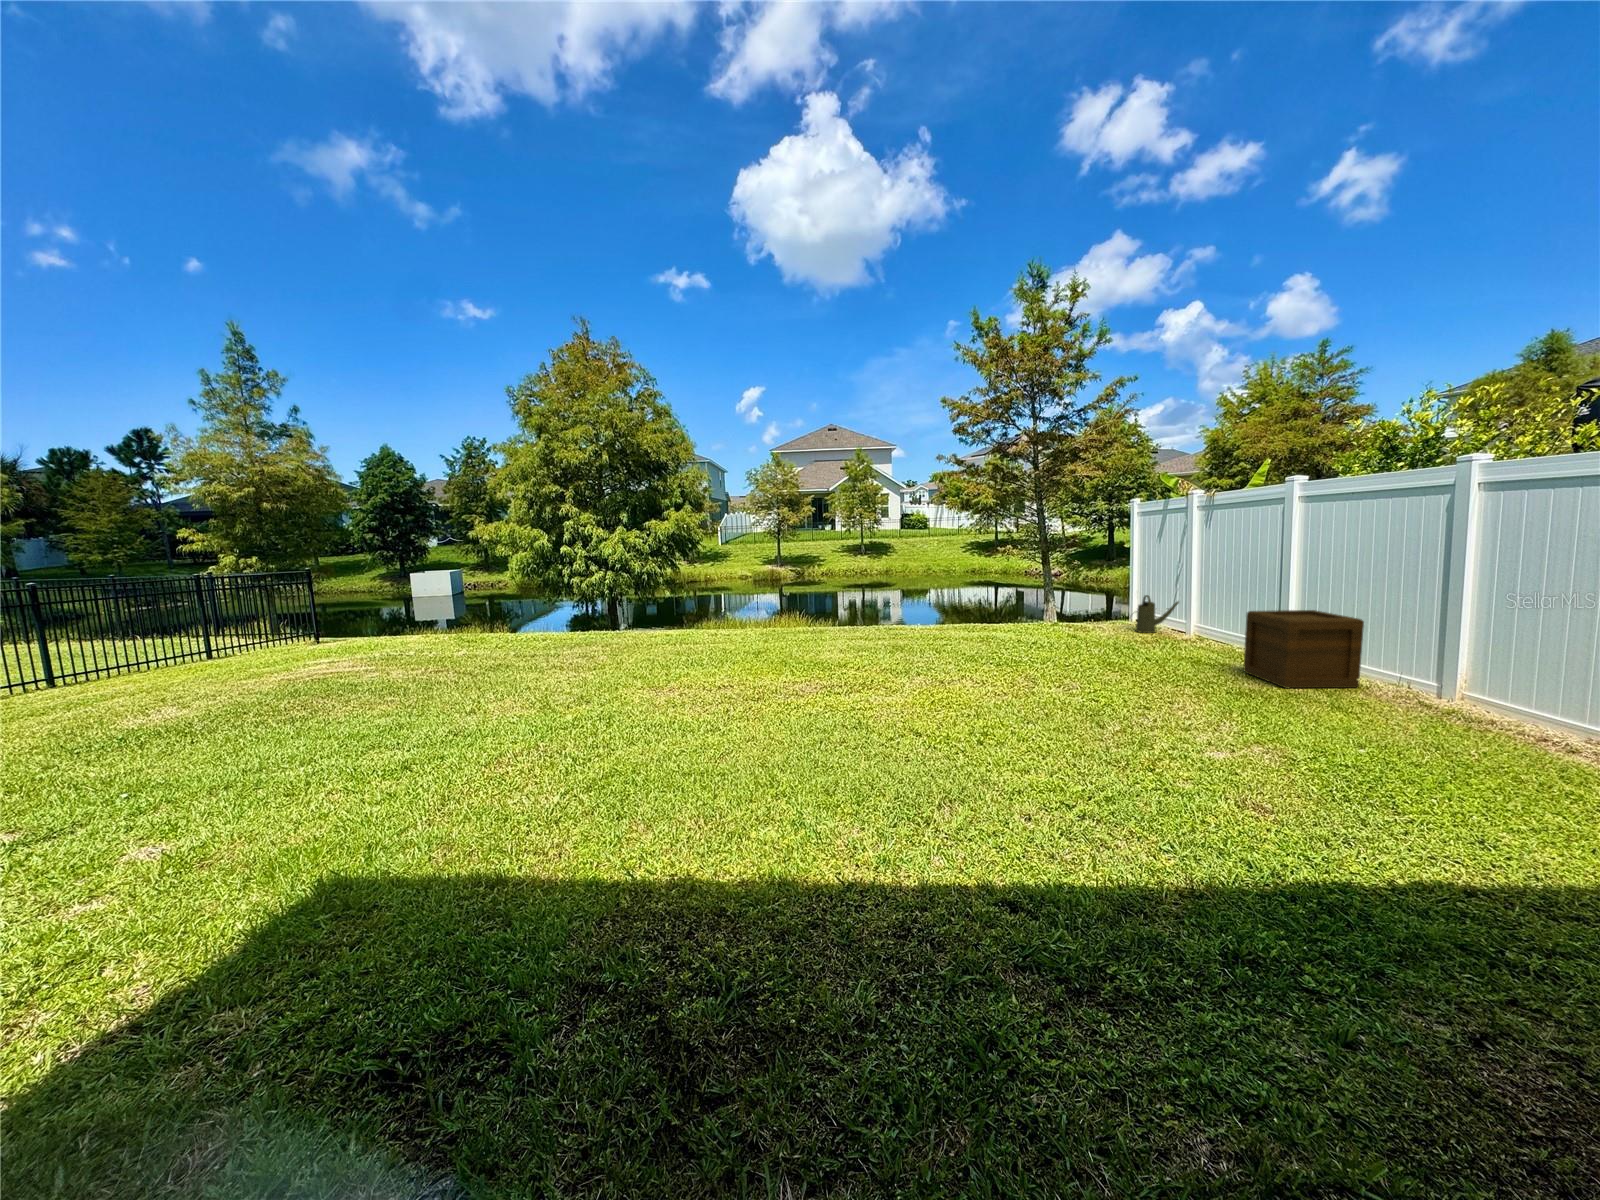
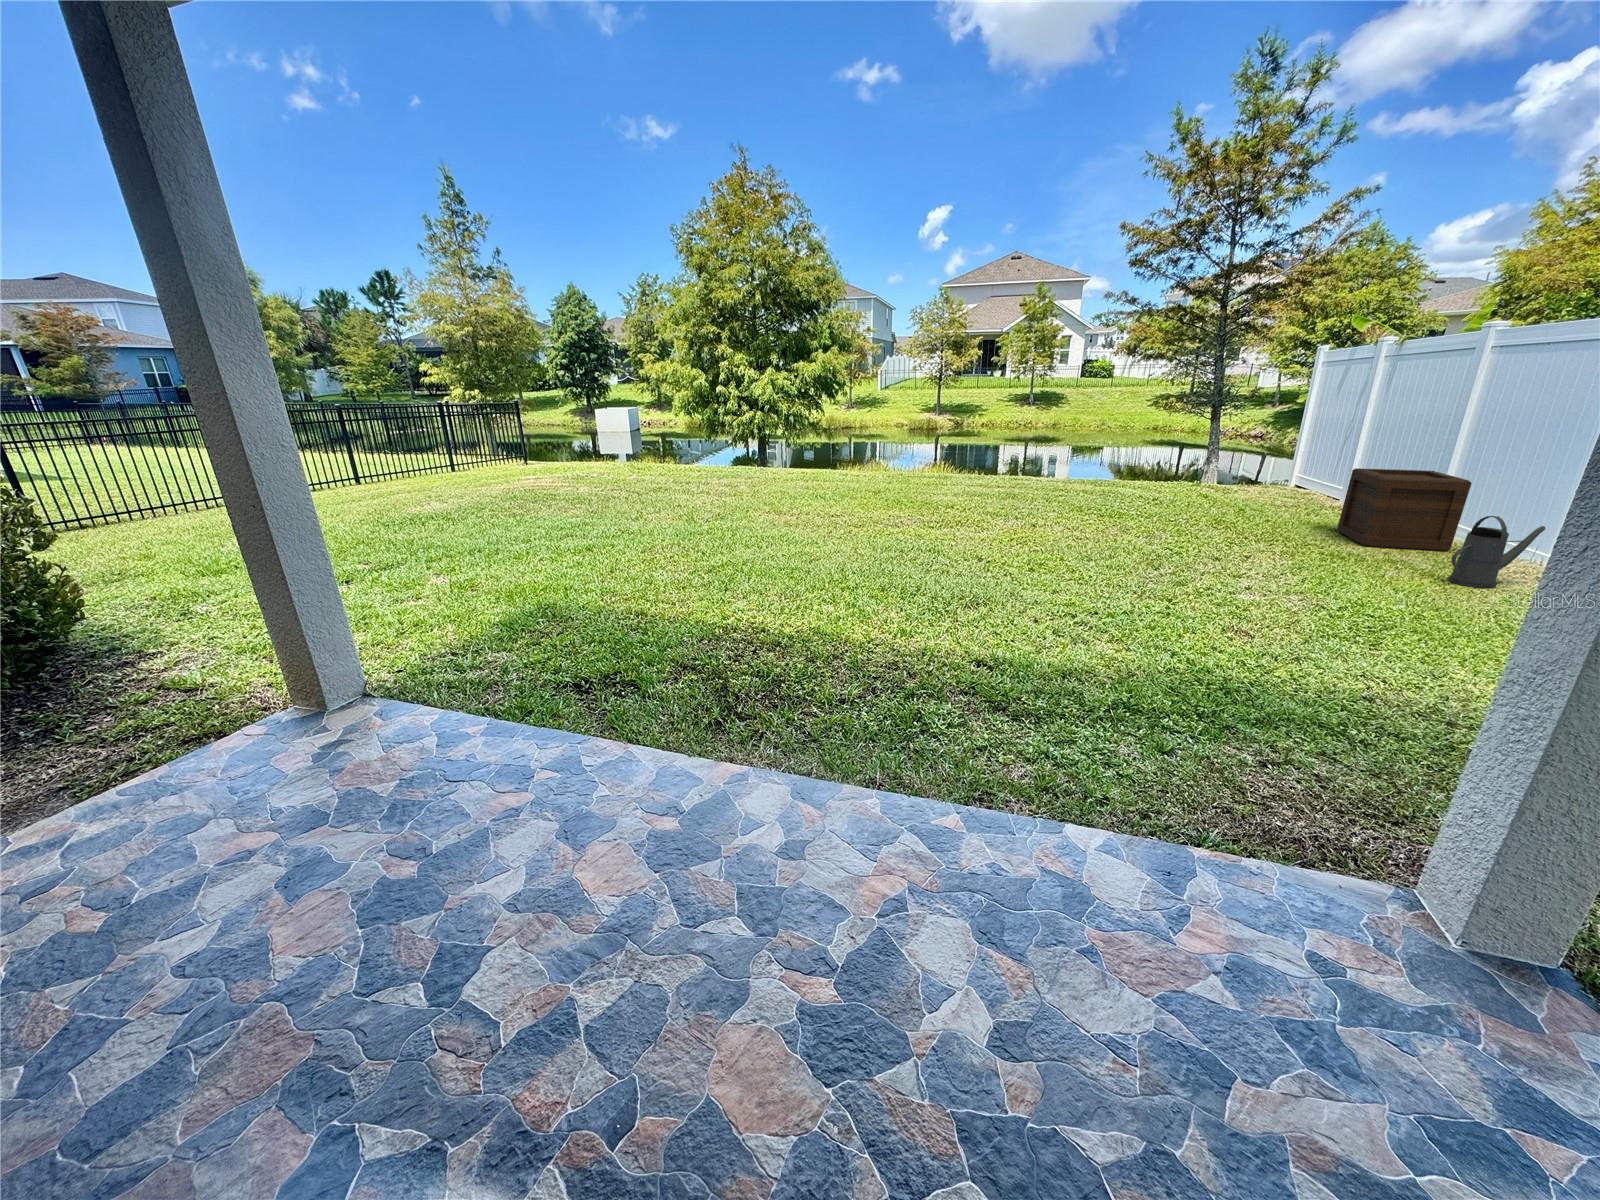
watering can: present [1136,595,1179,633] -> present [1448,516,1545,588]

